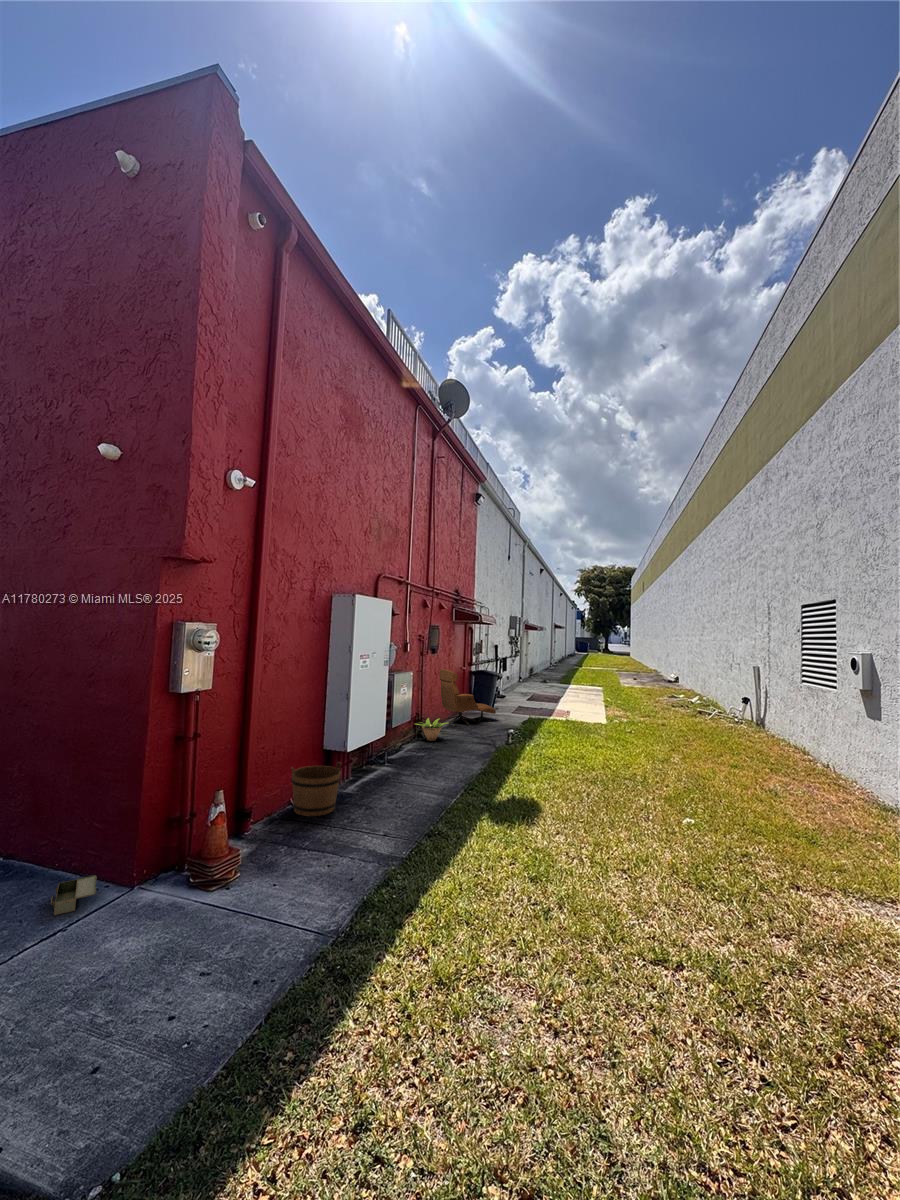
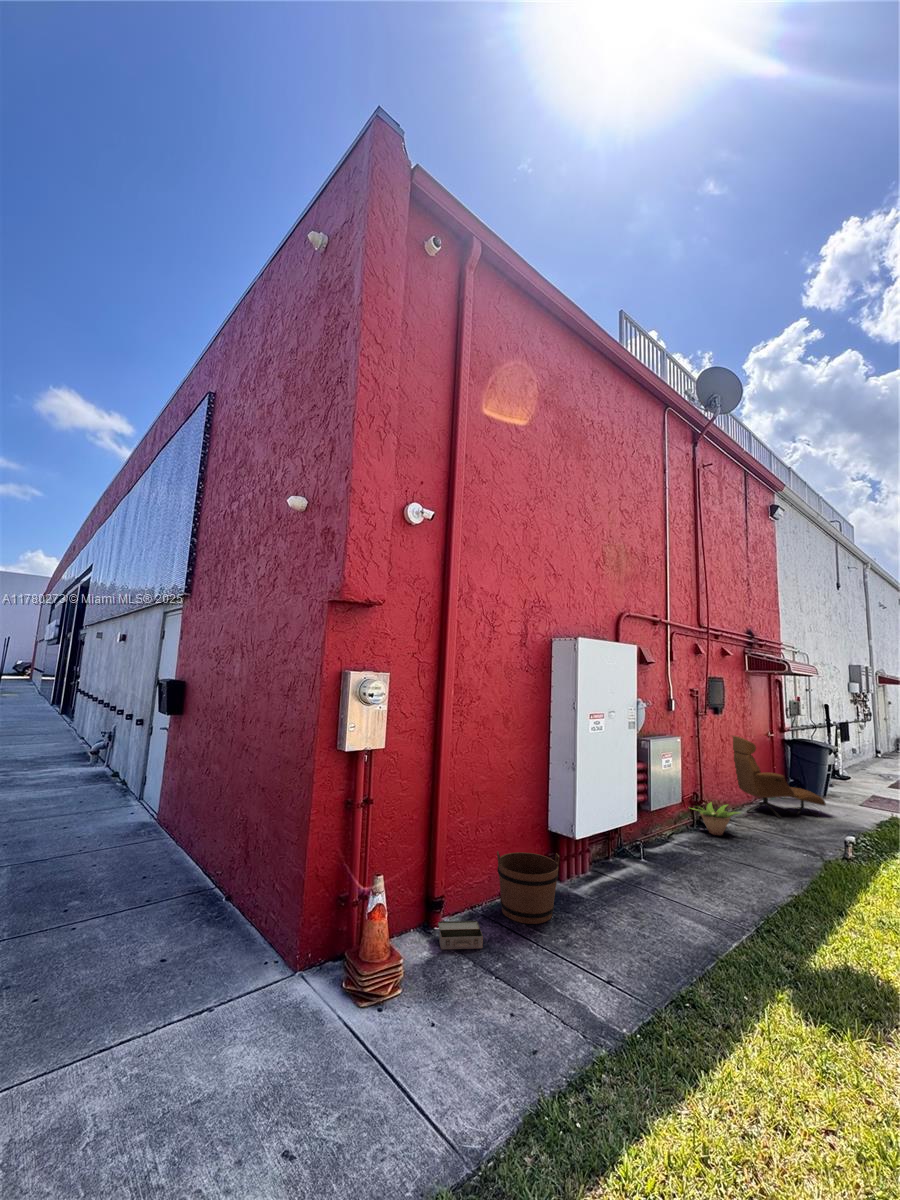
toolbox: present [51,875,97,915] -> present [438,921,483,949]

